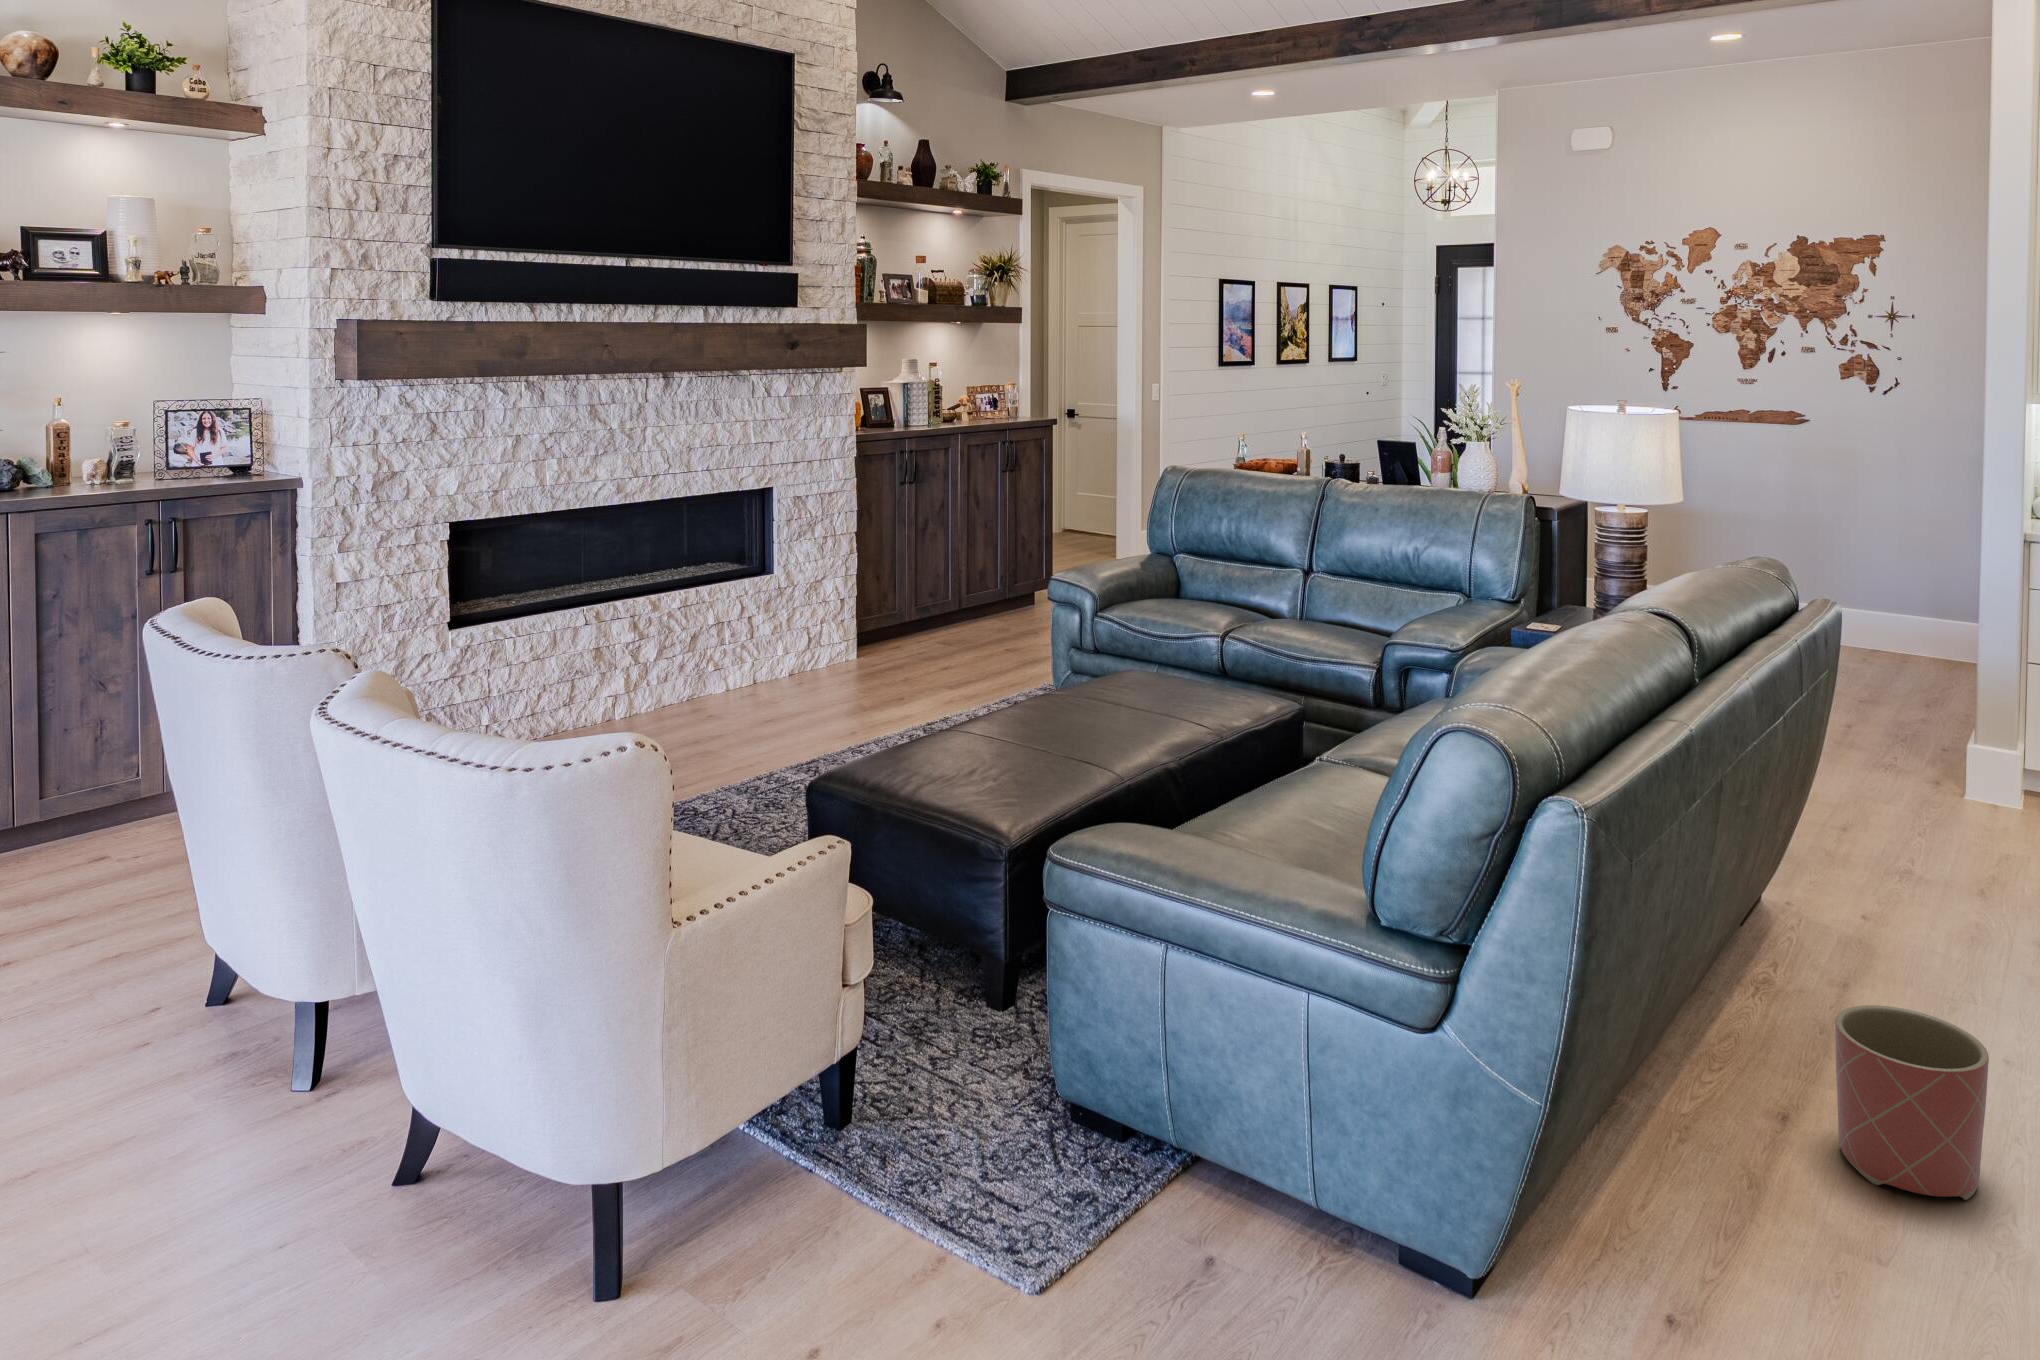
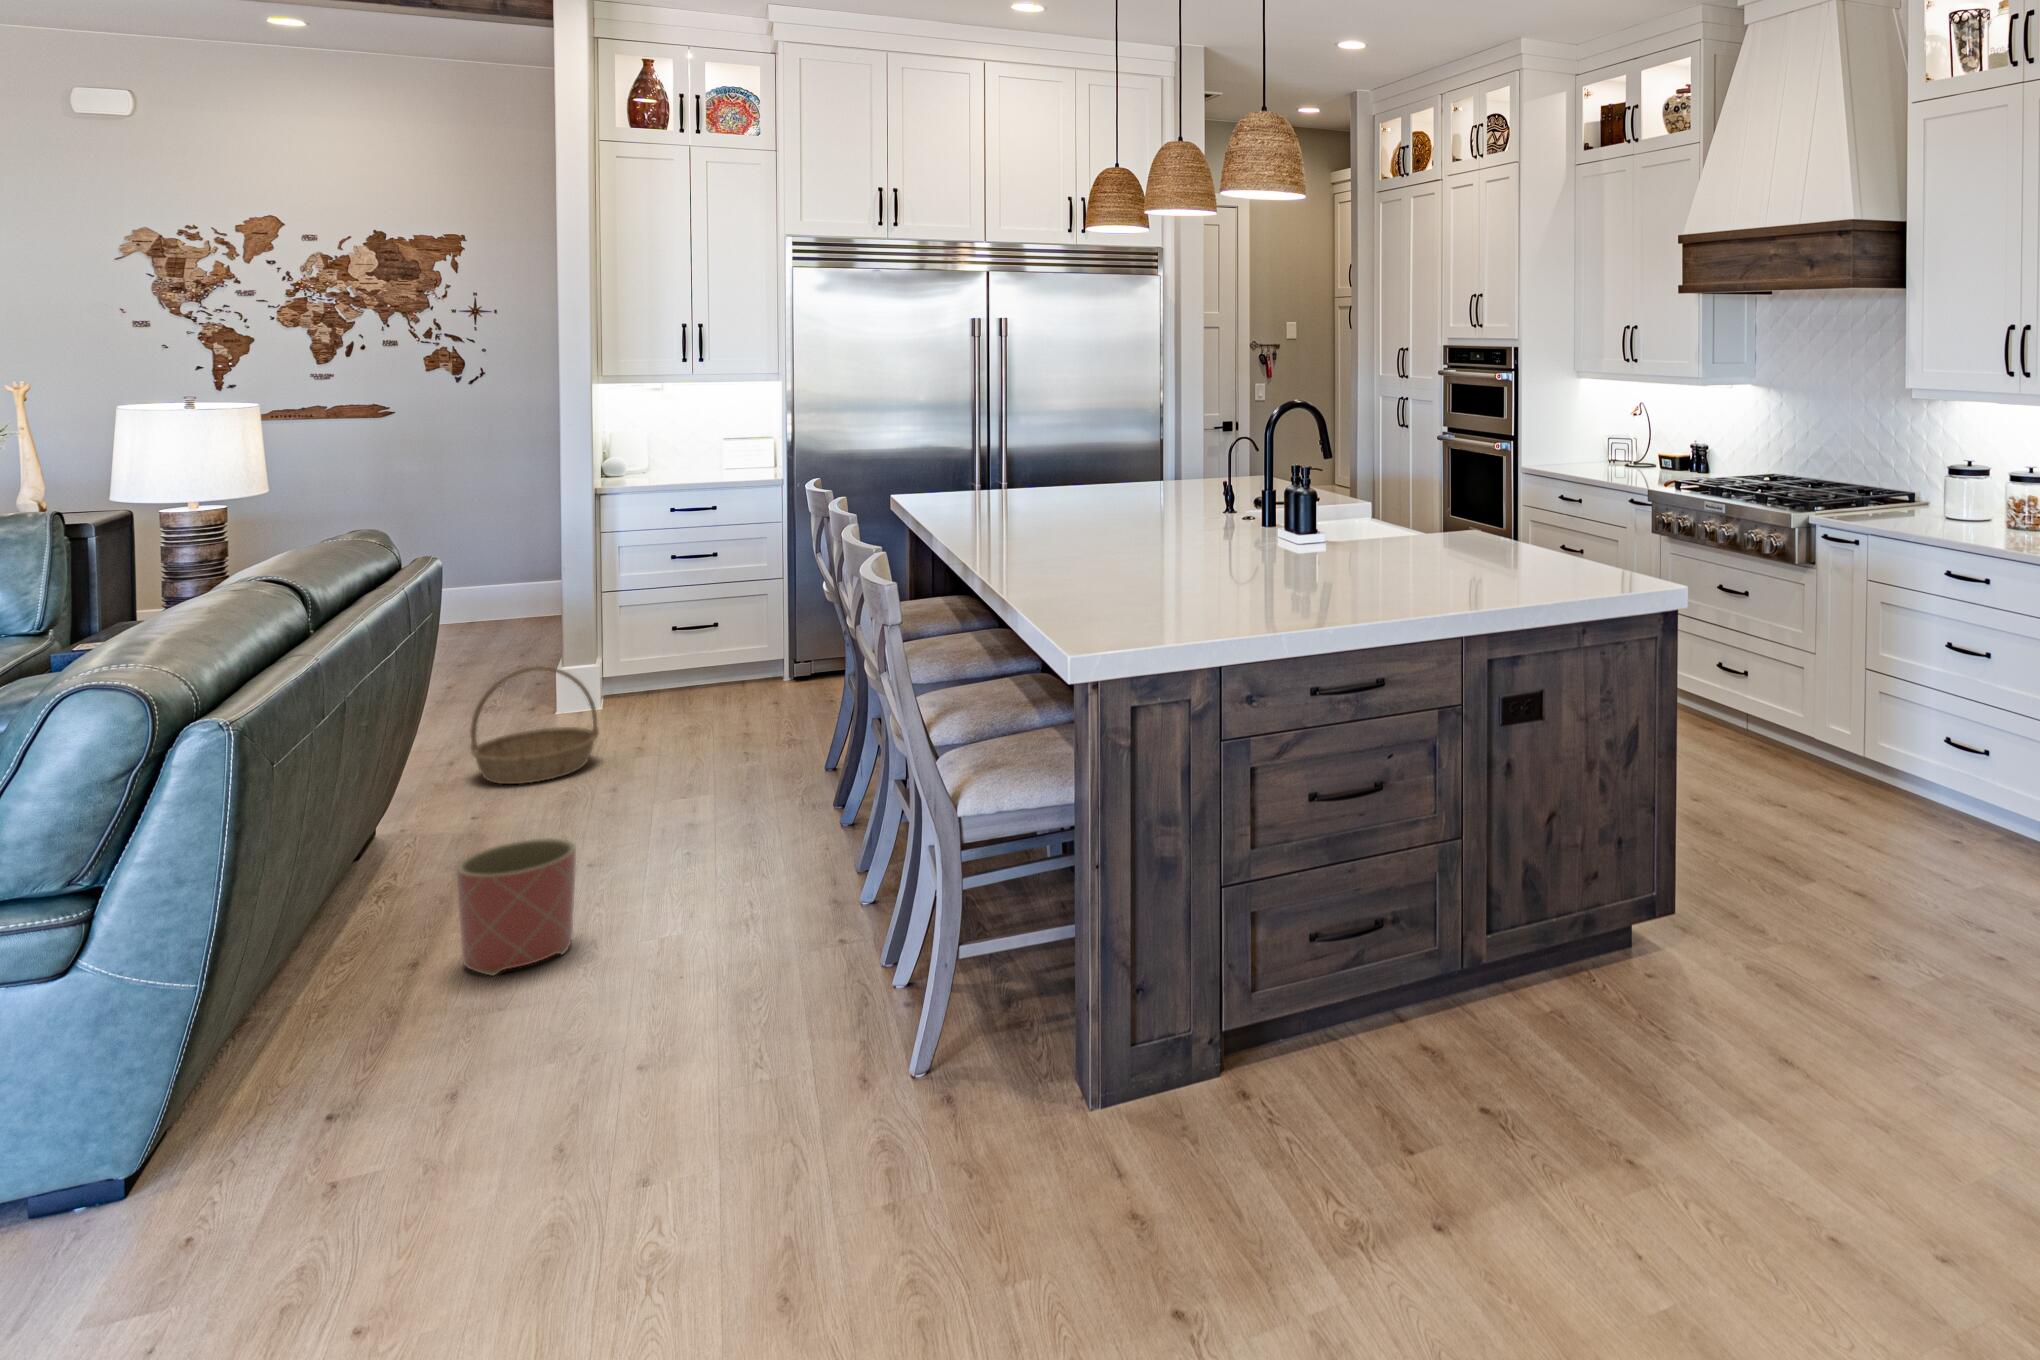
basket: none [1866,748,2020,897] -> present [470,666,599,784]

